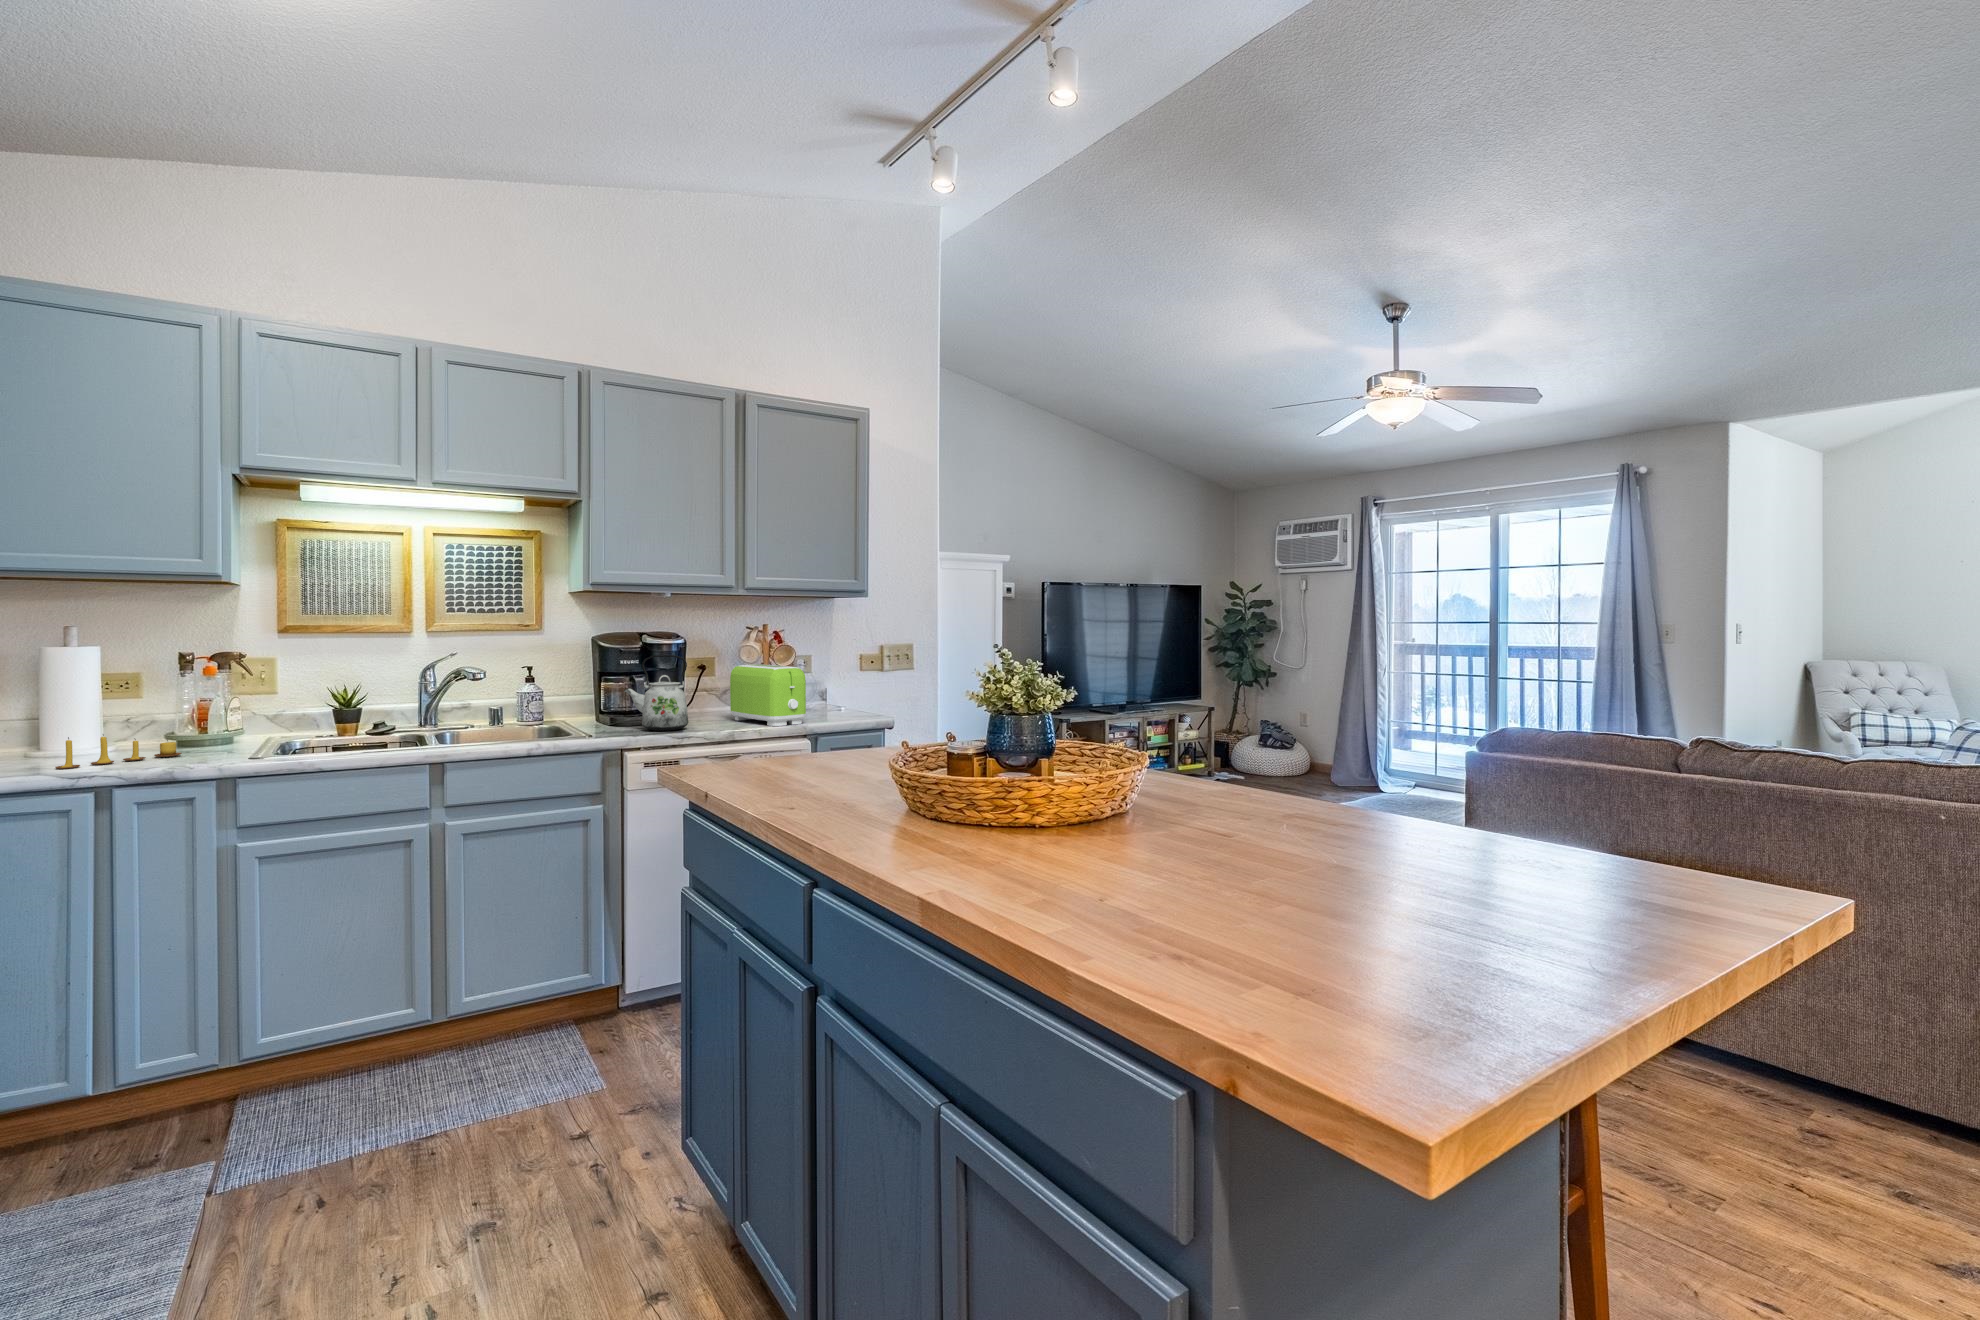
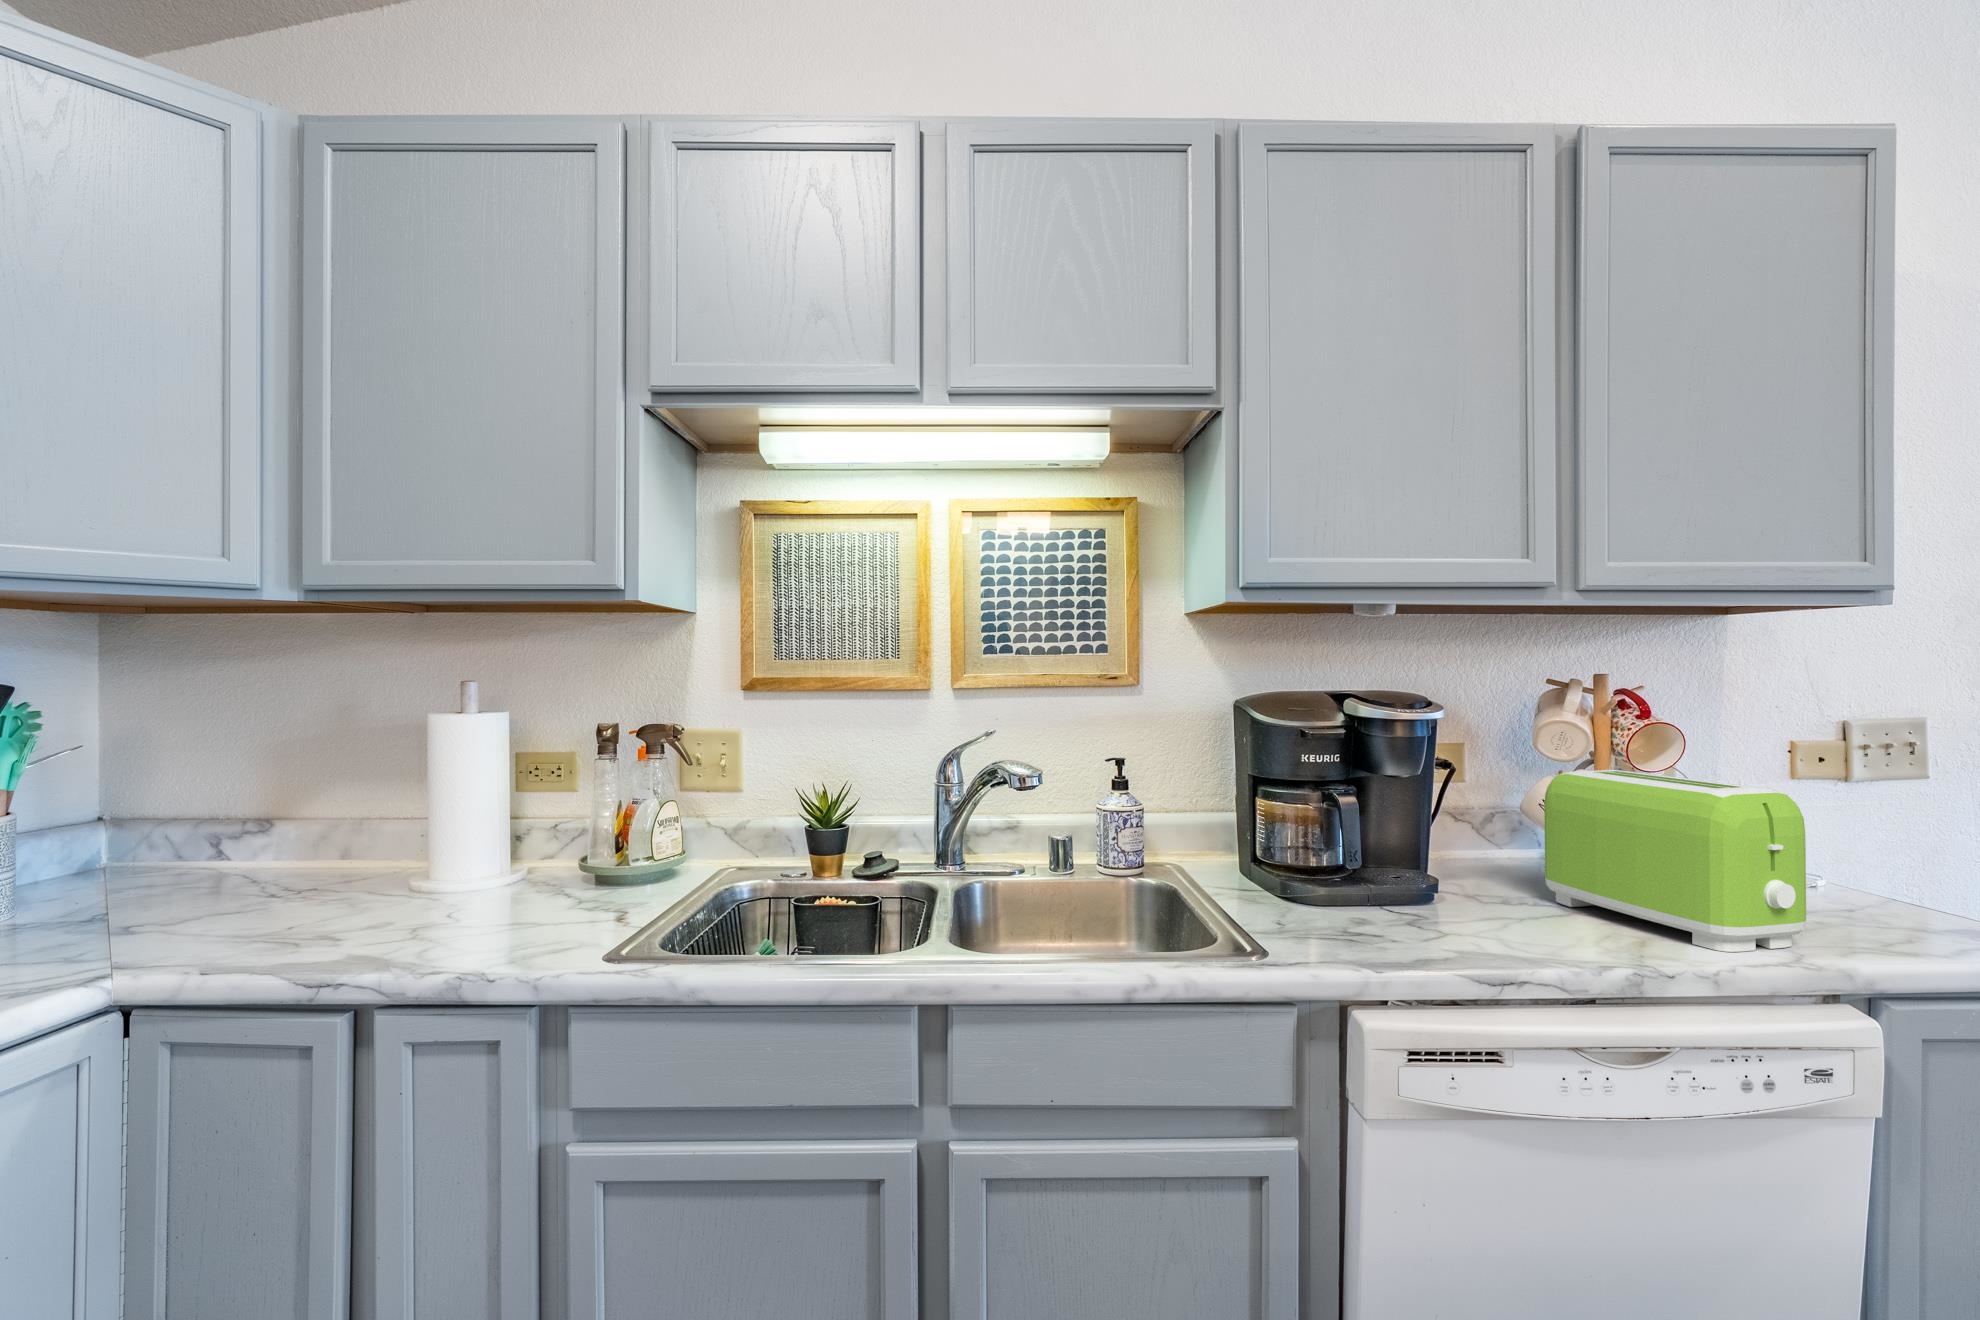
kettle: present [624,655,688,731] -> none [1320,751,1482,942]
candle: present [55,735,182,769] -> none [329,886,542,956]

